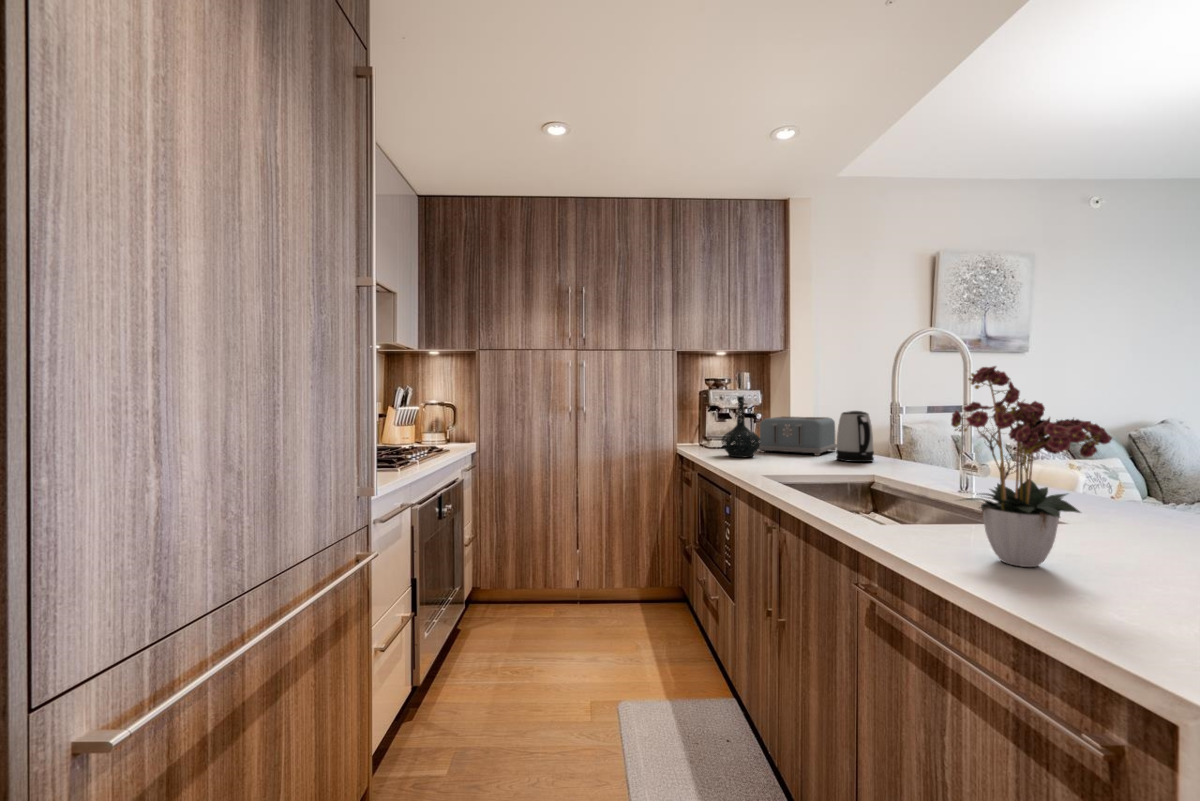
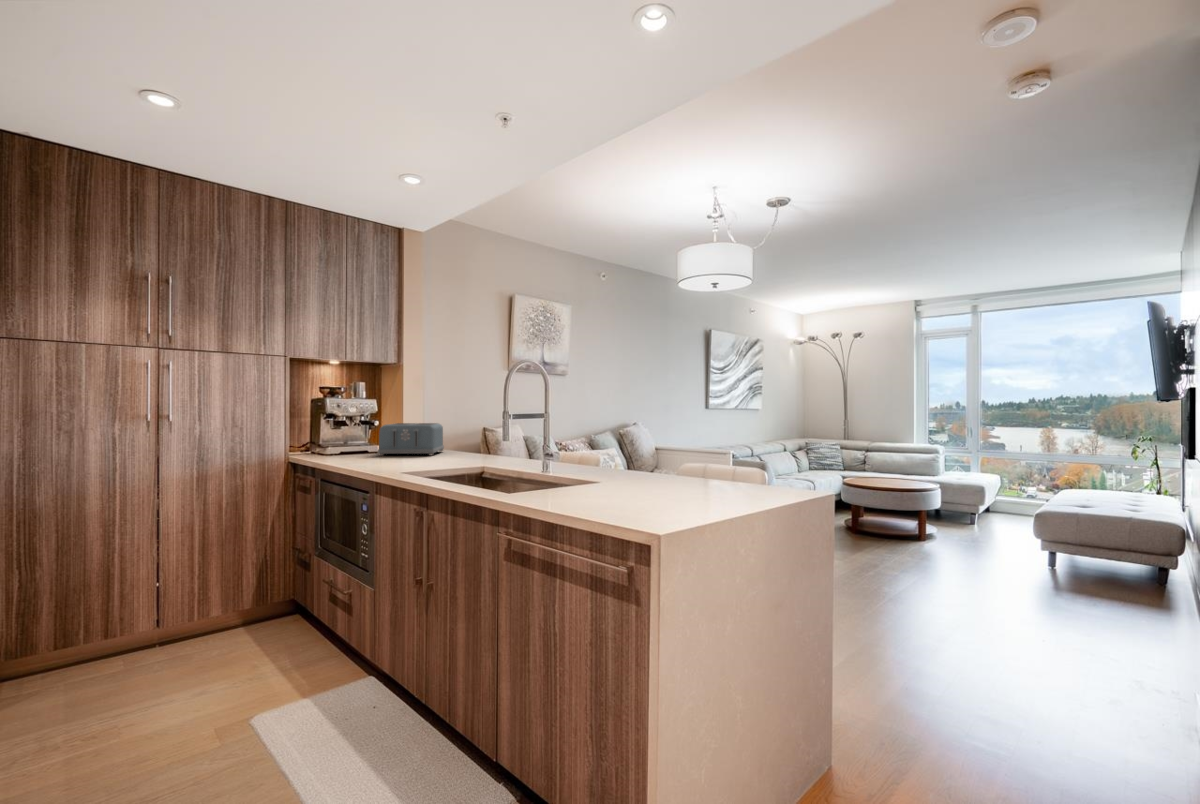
flower arrangement: present [951,366,1112,567] -> none [548,379,632,502]
bottle: present [722,396,760,458] -> none [346,404,384,461]
kettle: present [836,411,874,462] -> none [448,417,477,458]

